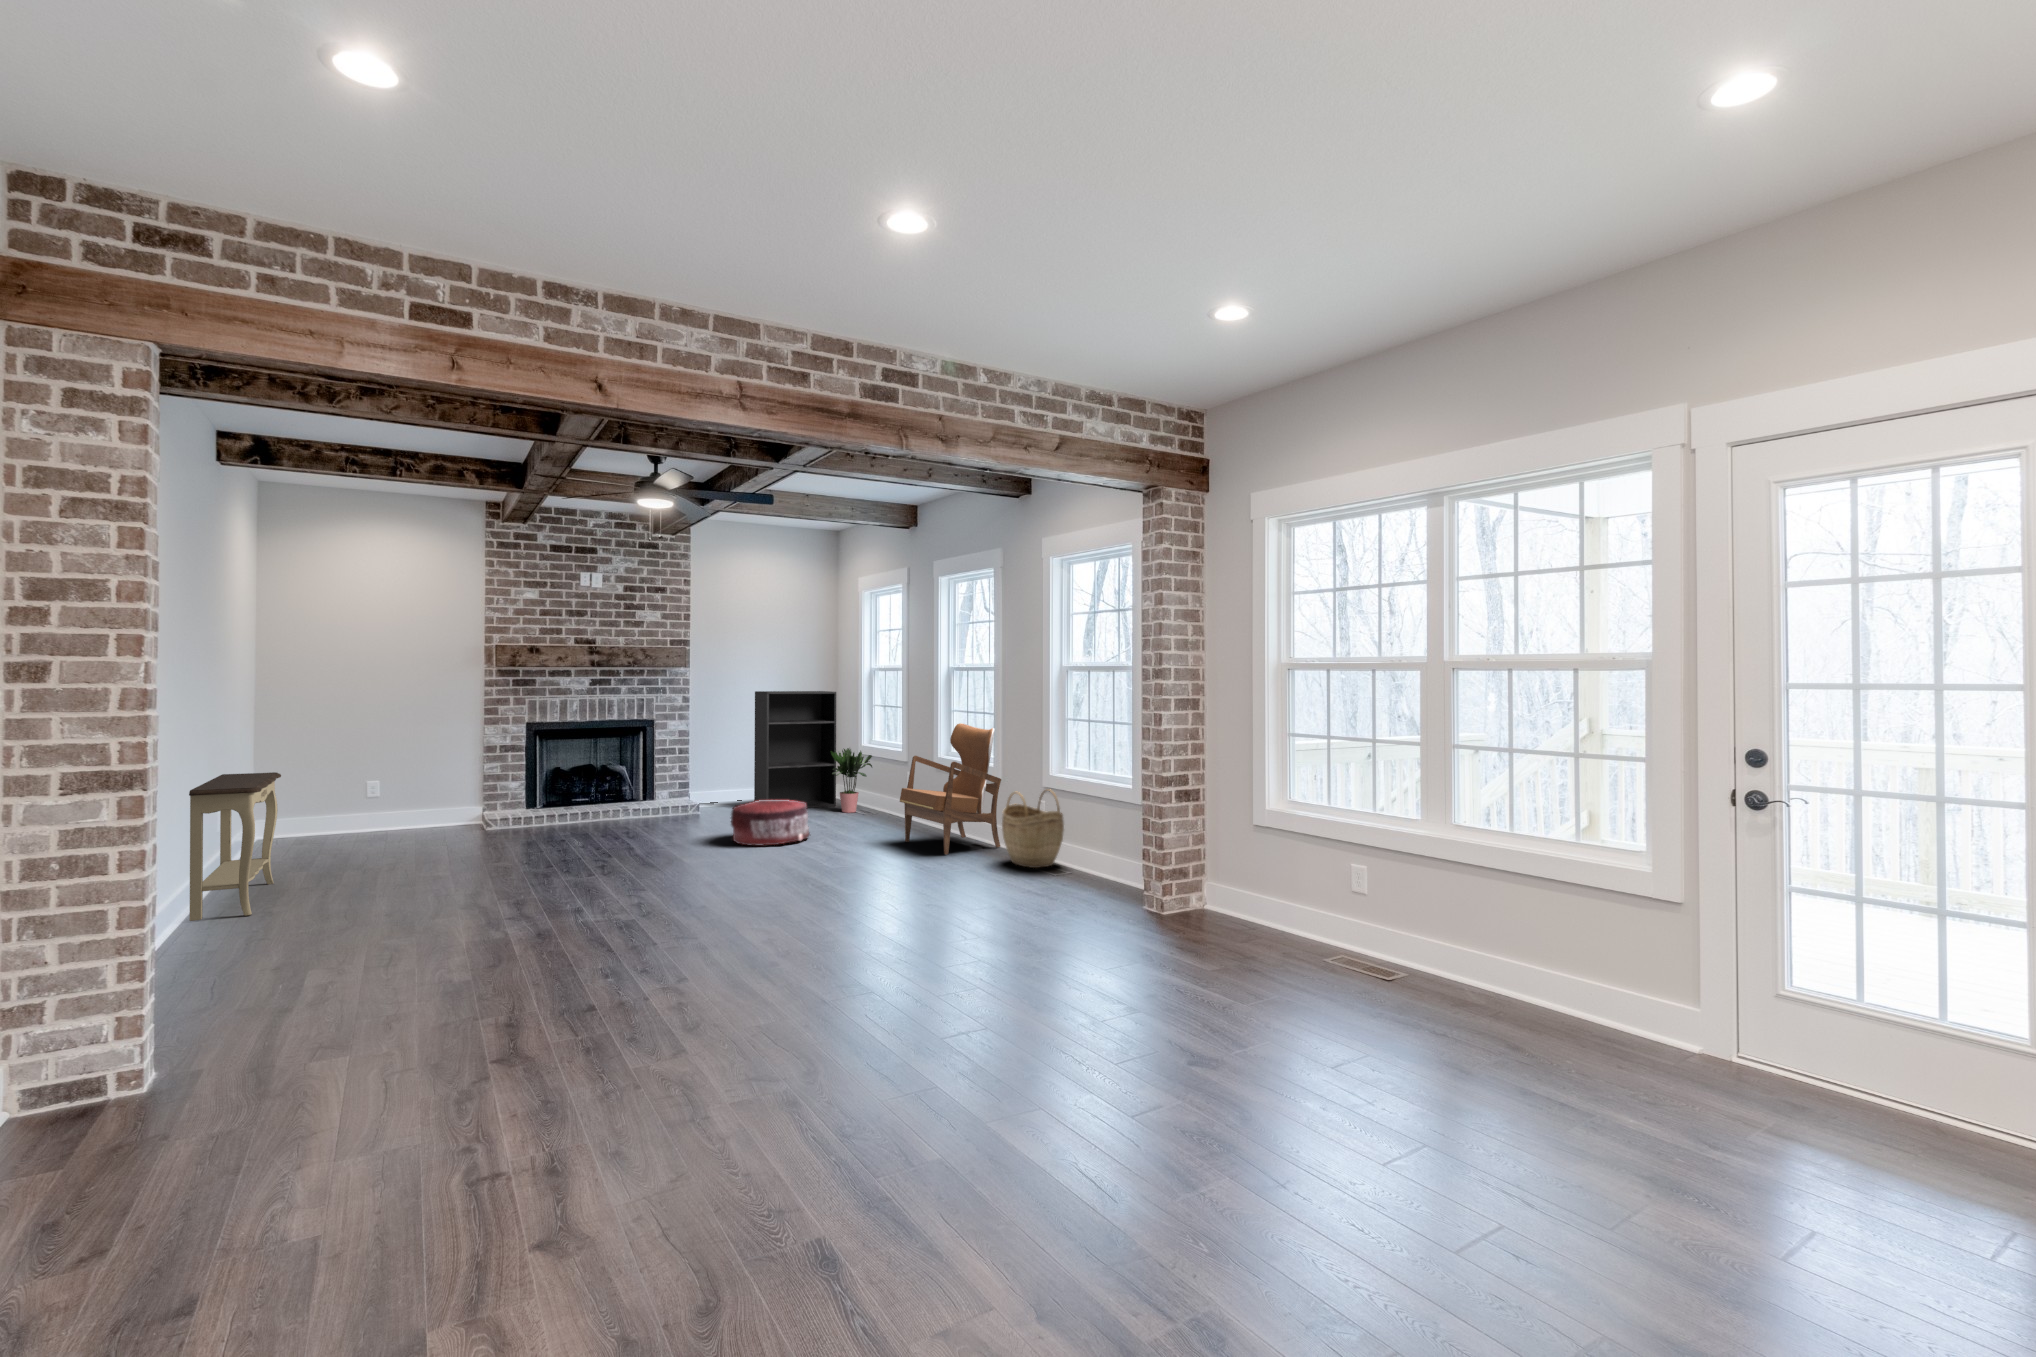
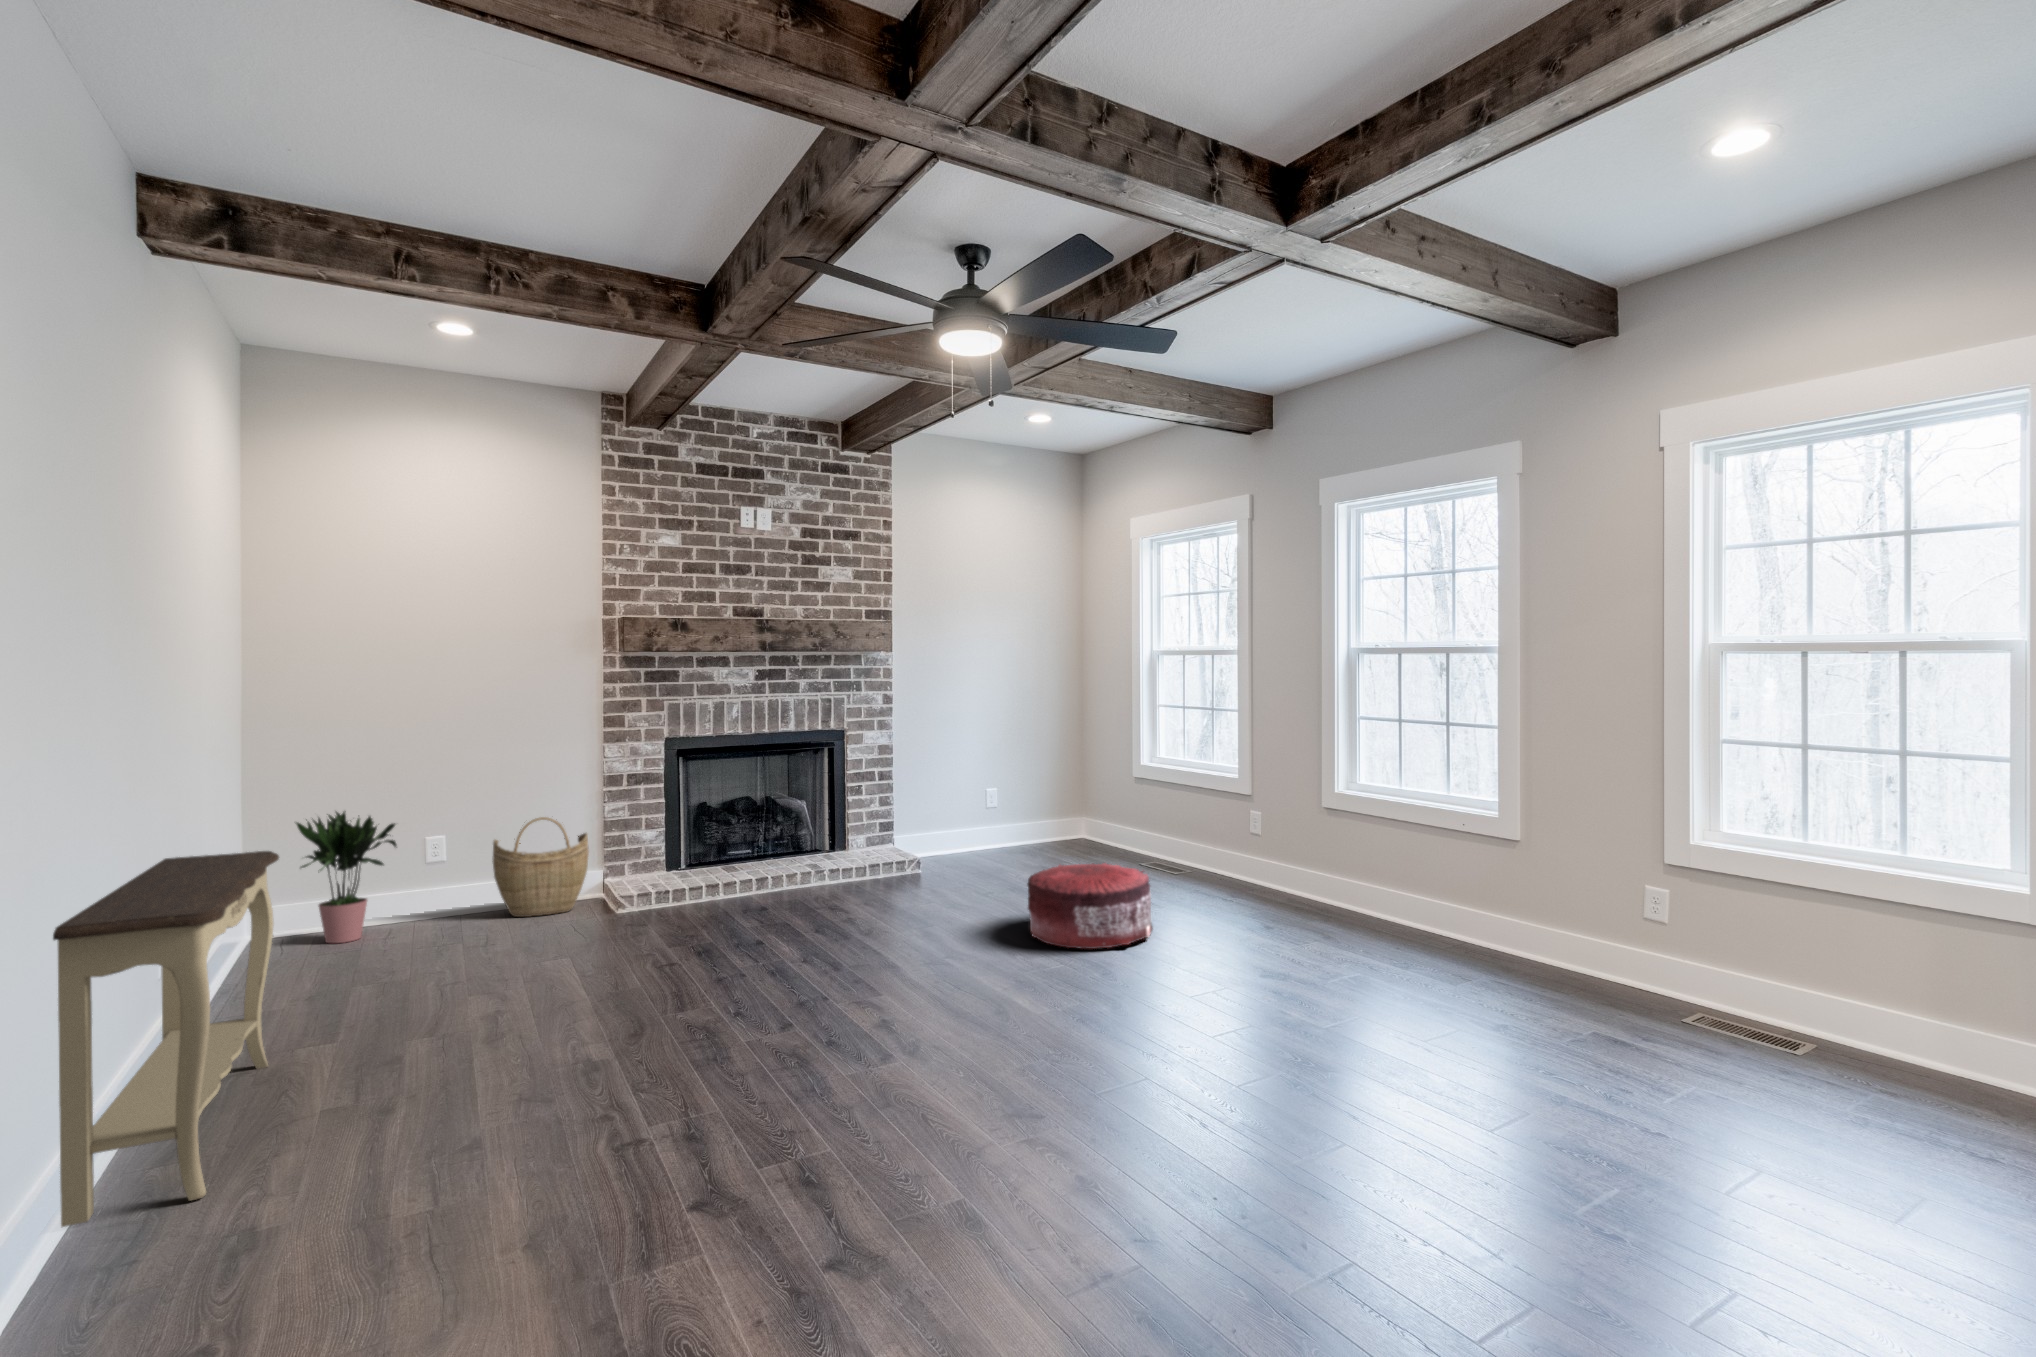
bookshelf: present [754,691,836,808] -> none [982,685,1103,865]
armchair: present [900,723,1001,854] -> none [1317,736,1509,973]
potted plant: present [830,748,872,813] -> present [296,811,397,943]
woven basket: present [1002,789,1064,868] -> present [492,817,589,917]

